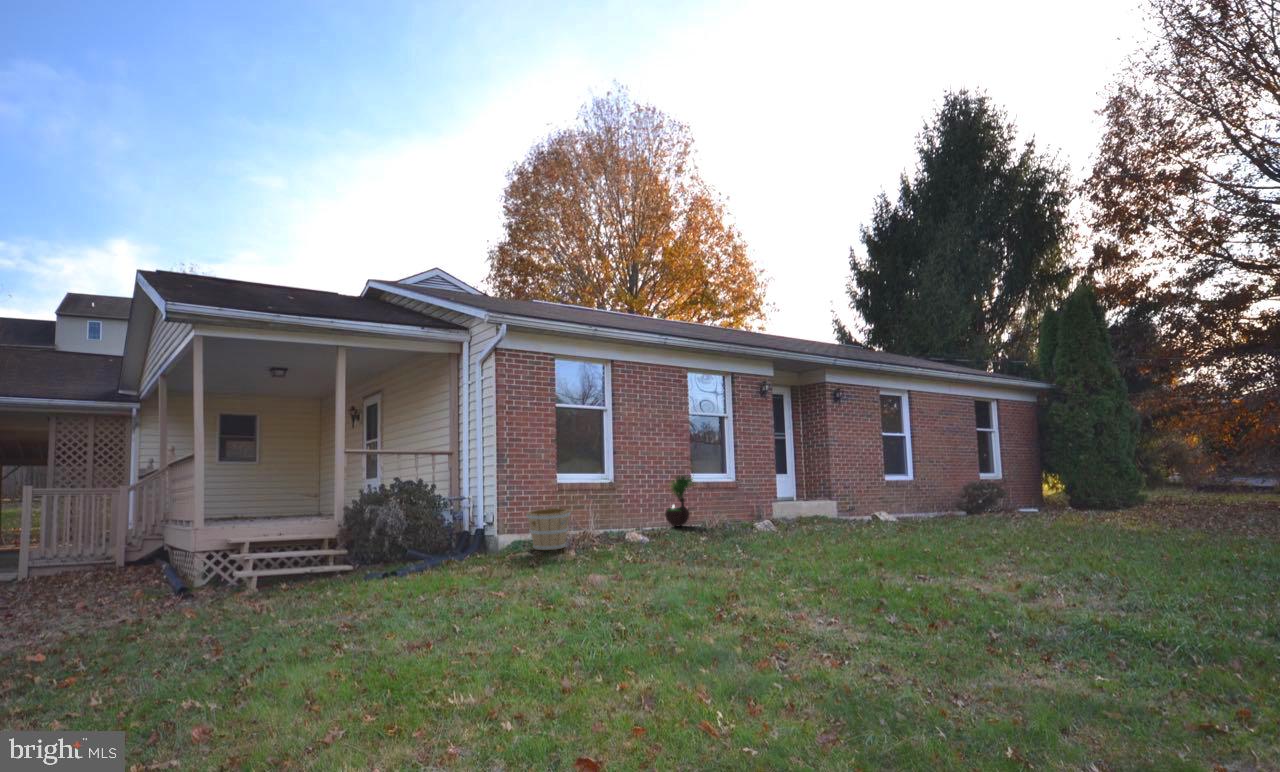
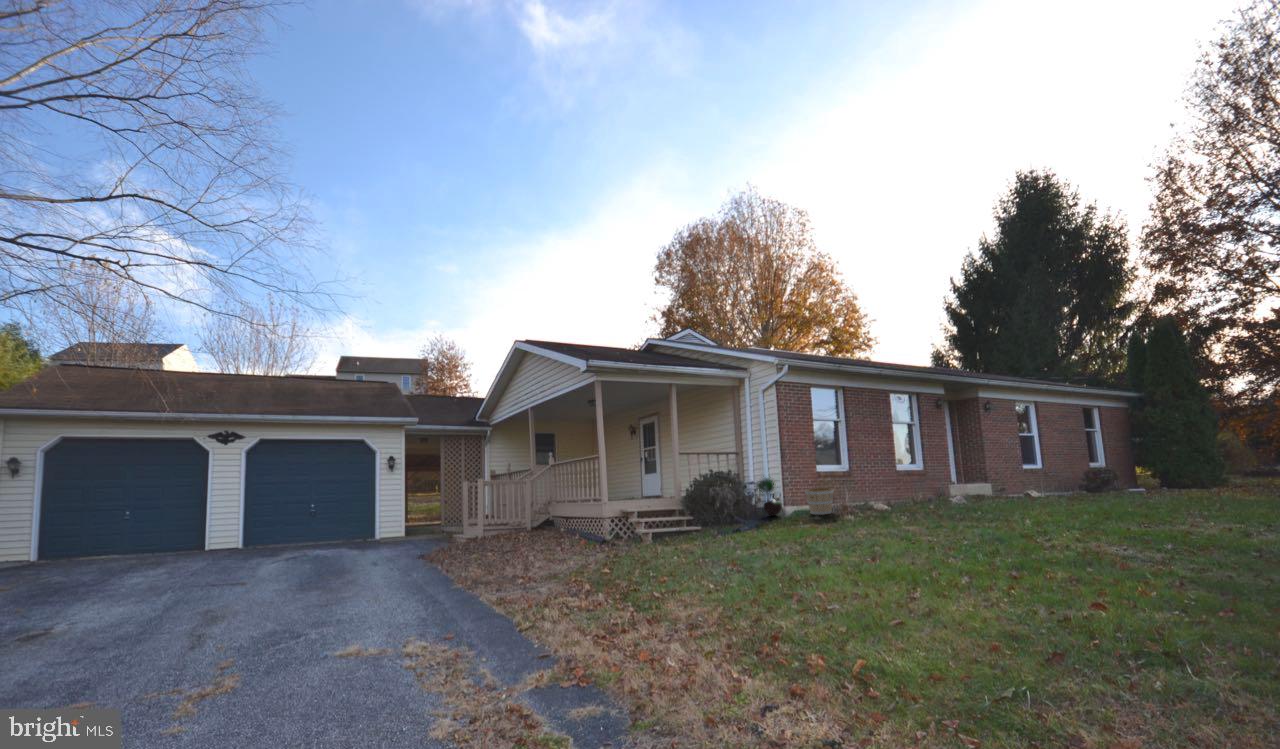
potted tree: present [665,475,693,526] -> present [757,478,782,516]

